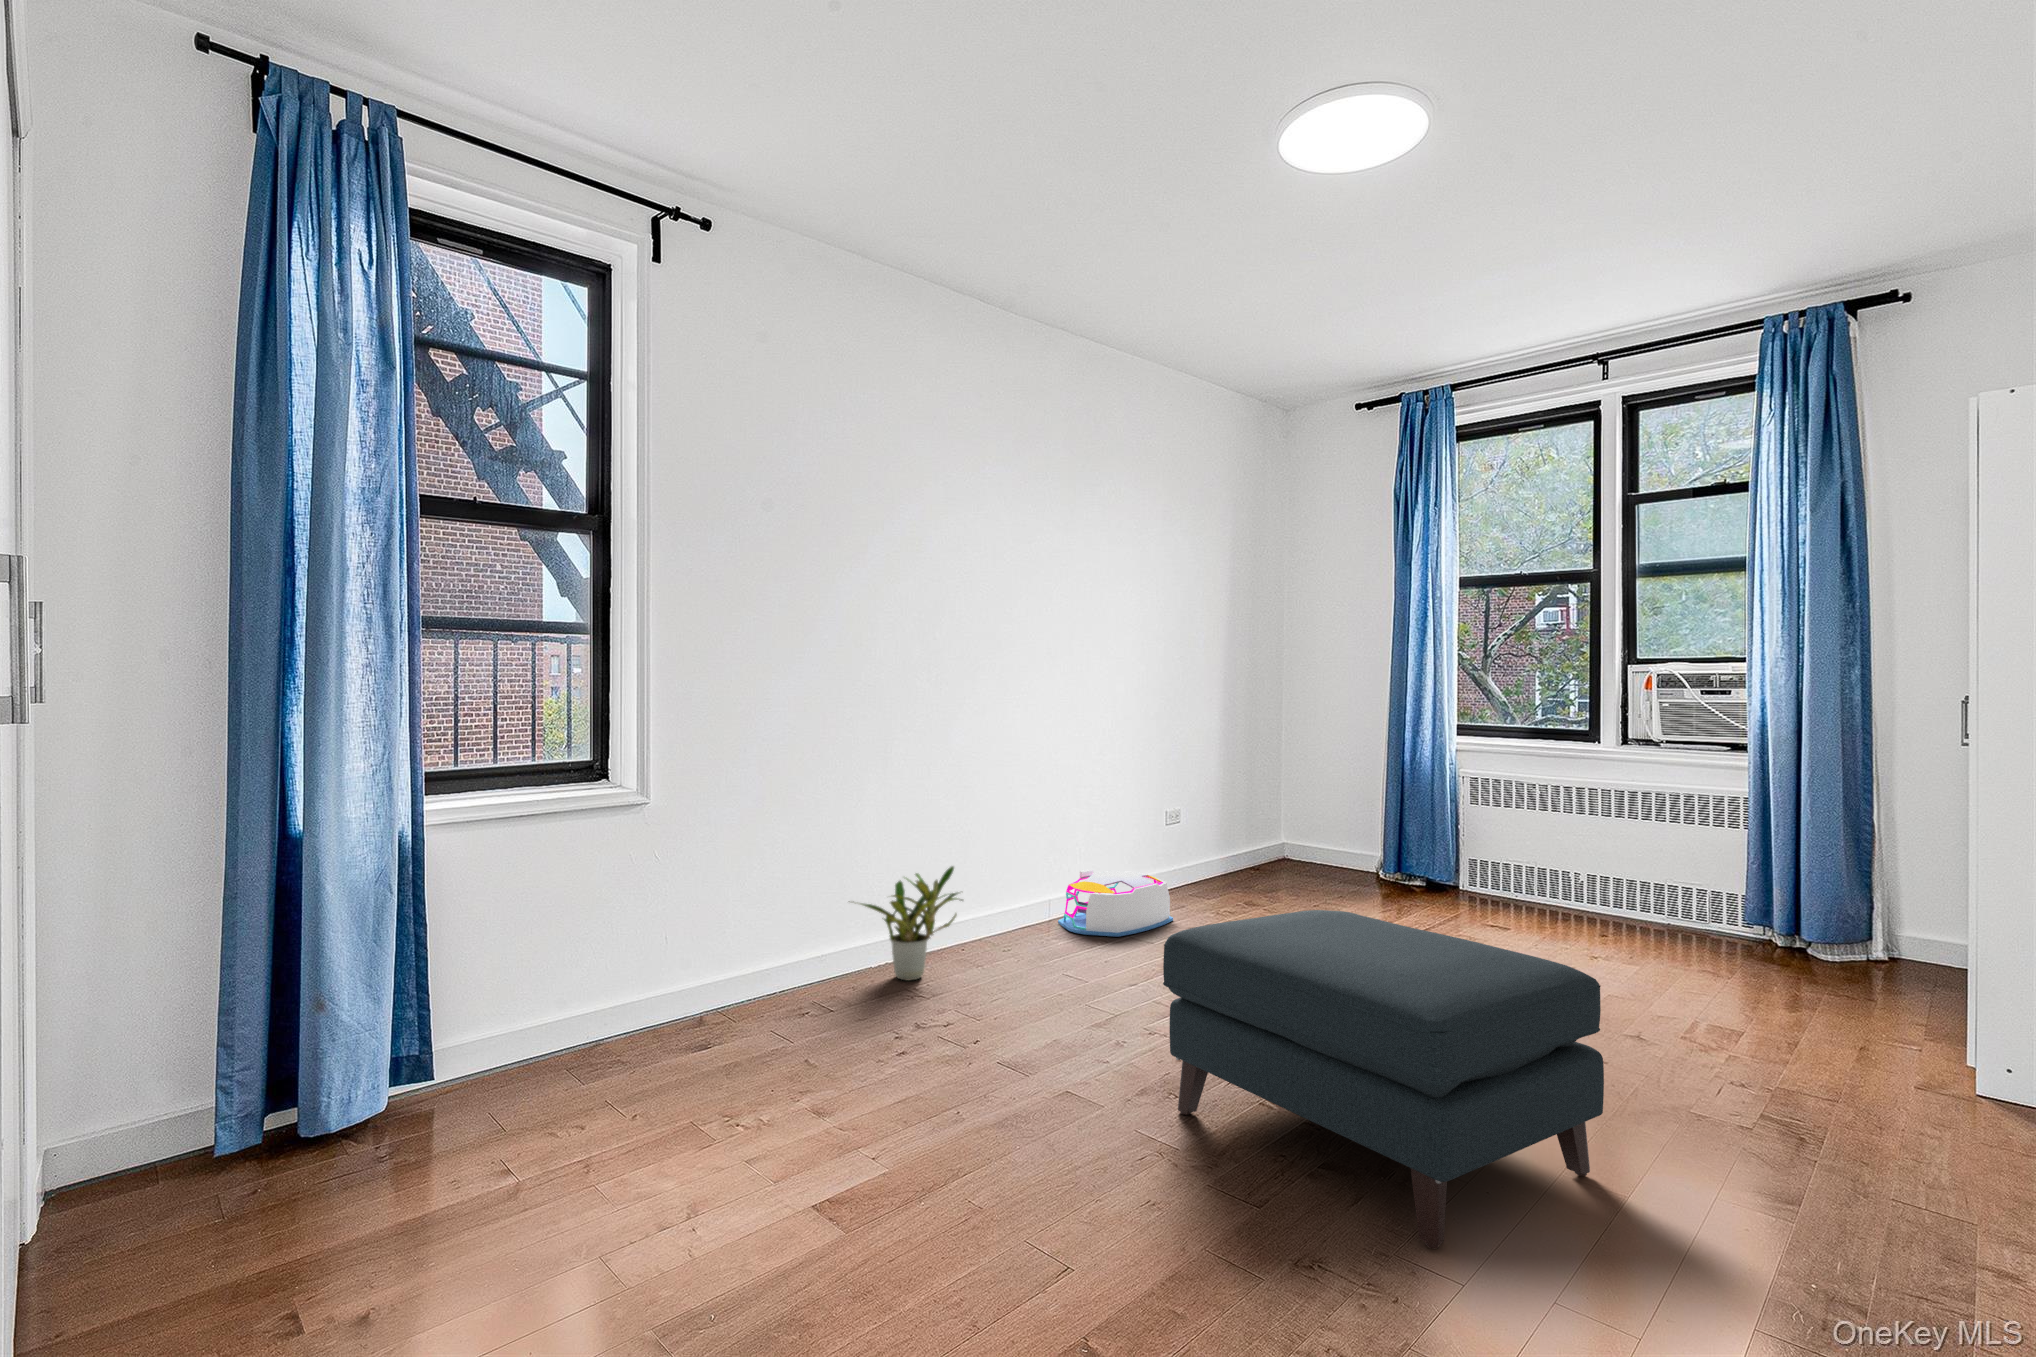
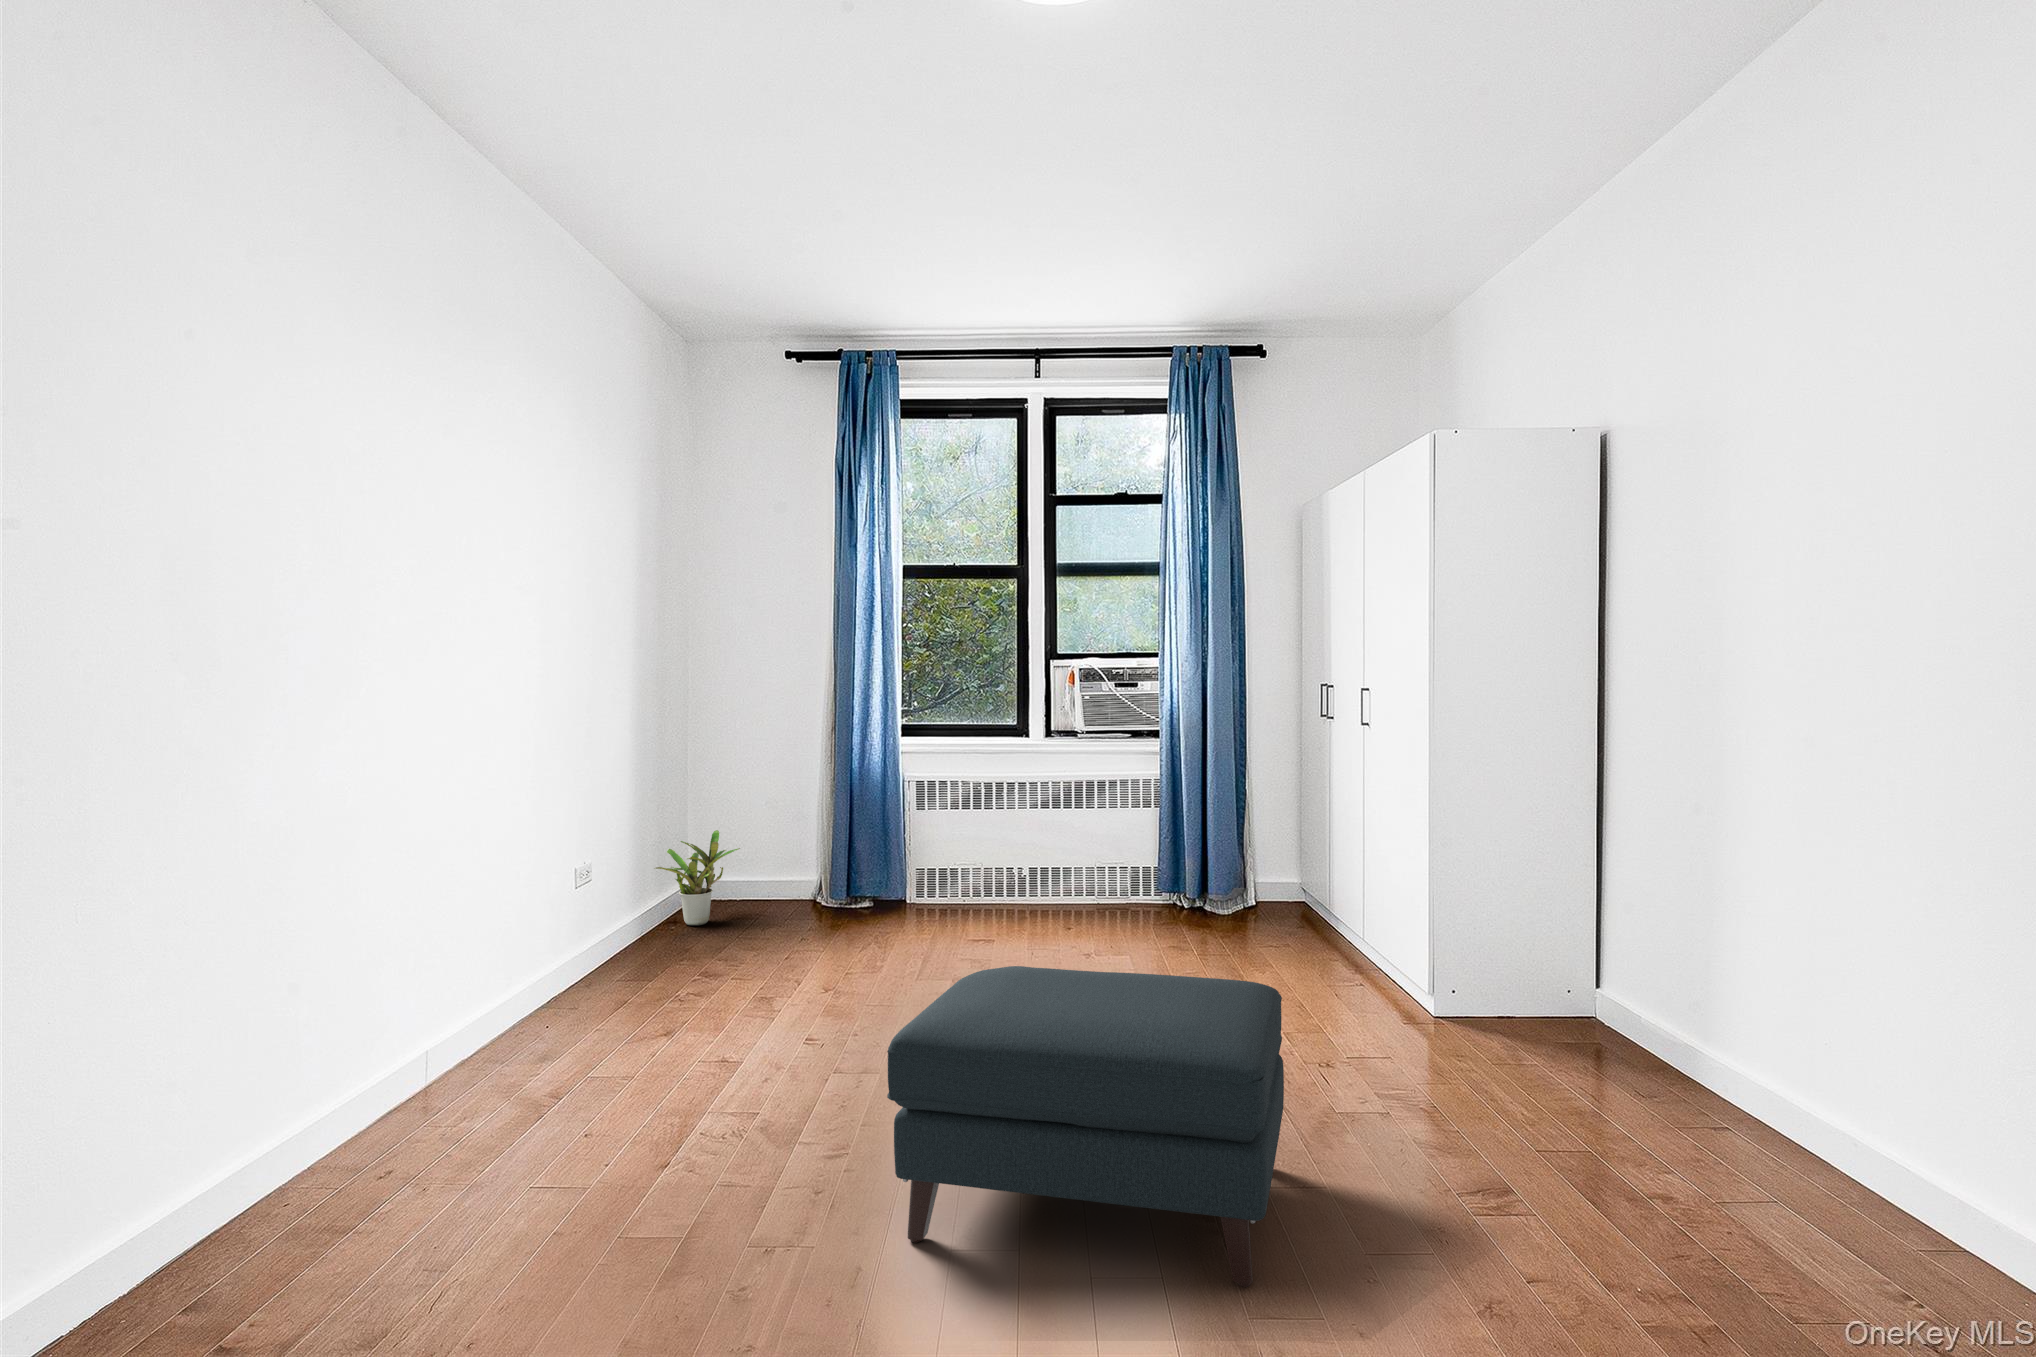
potted plant: present [861,866,963,981] -> present [654,830,740,926]
storage bin: present [1058,869,1173,937] -> none [508,951,653,1050]

